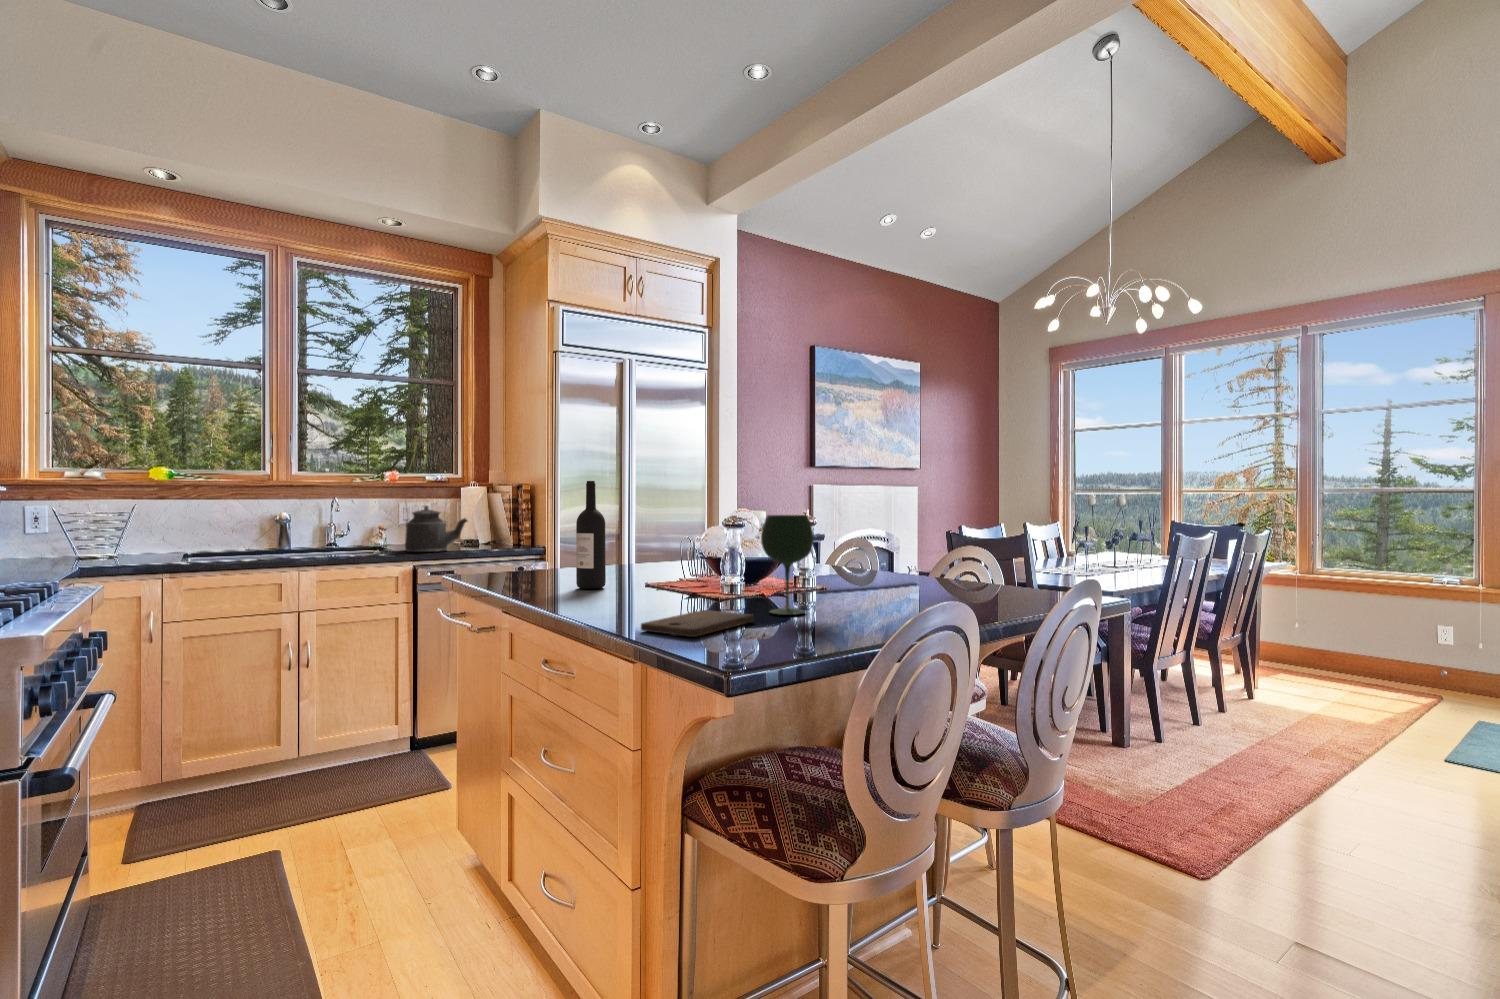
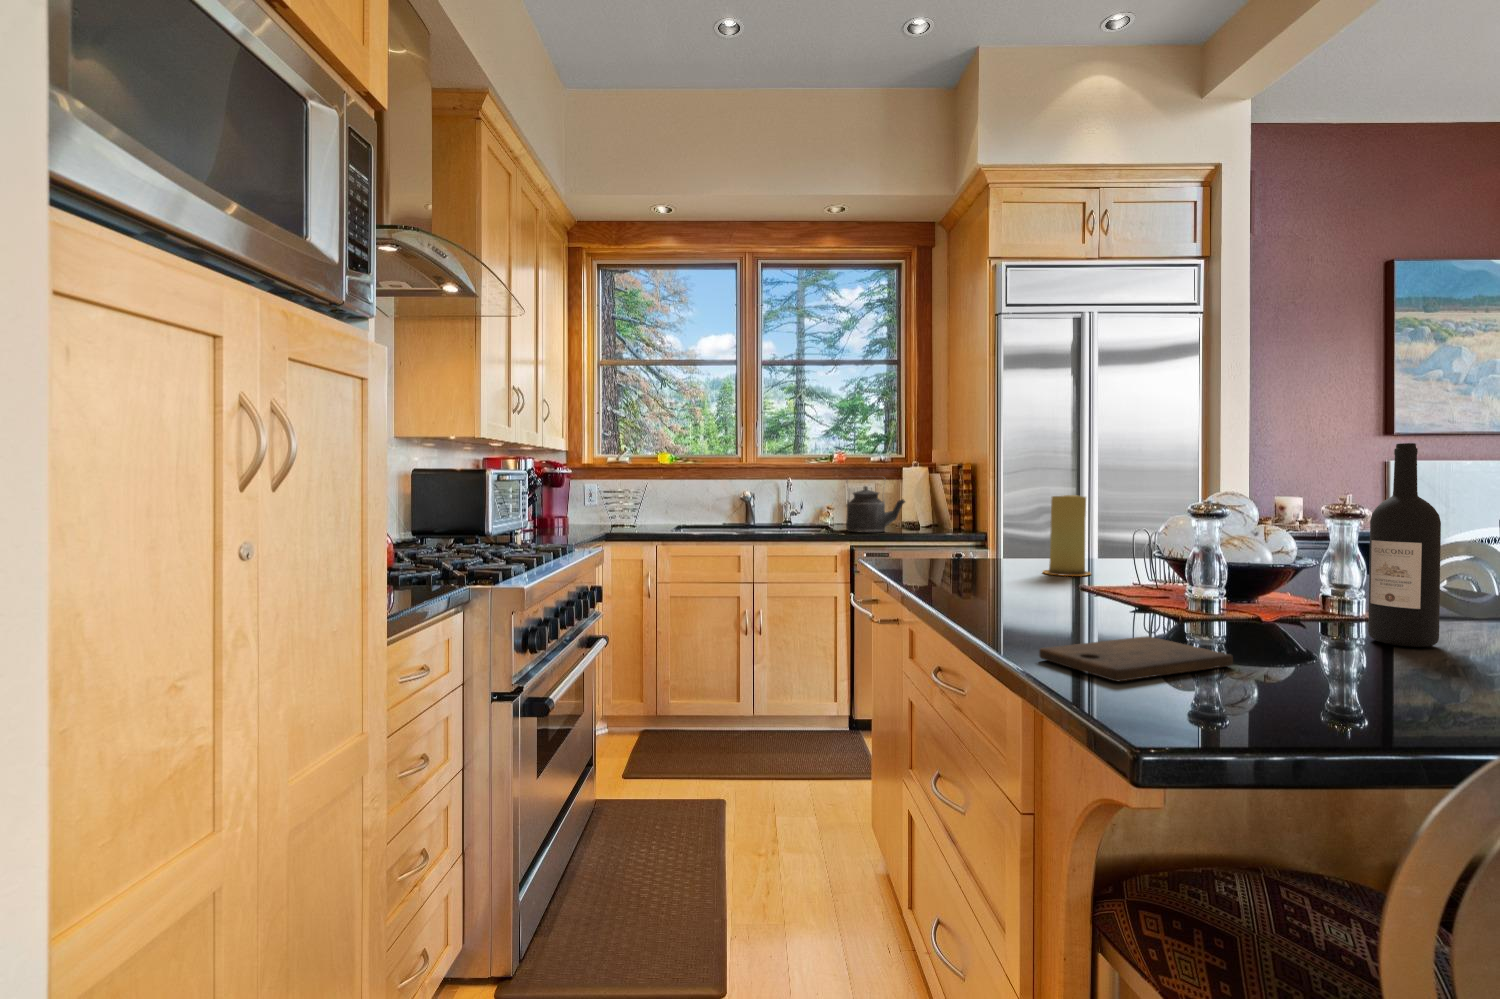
wine bottle: present [576,481,606,589] -> present [1368,443,1441,647]
candle: none [612,513,649,577] -> present [1043,495,1091,576]
wine glass: present [761,515,814,615] -> none [1252,499,1357,662]

